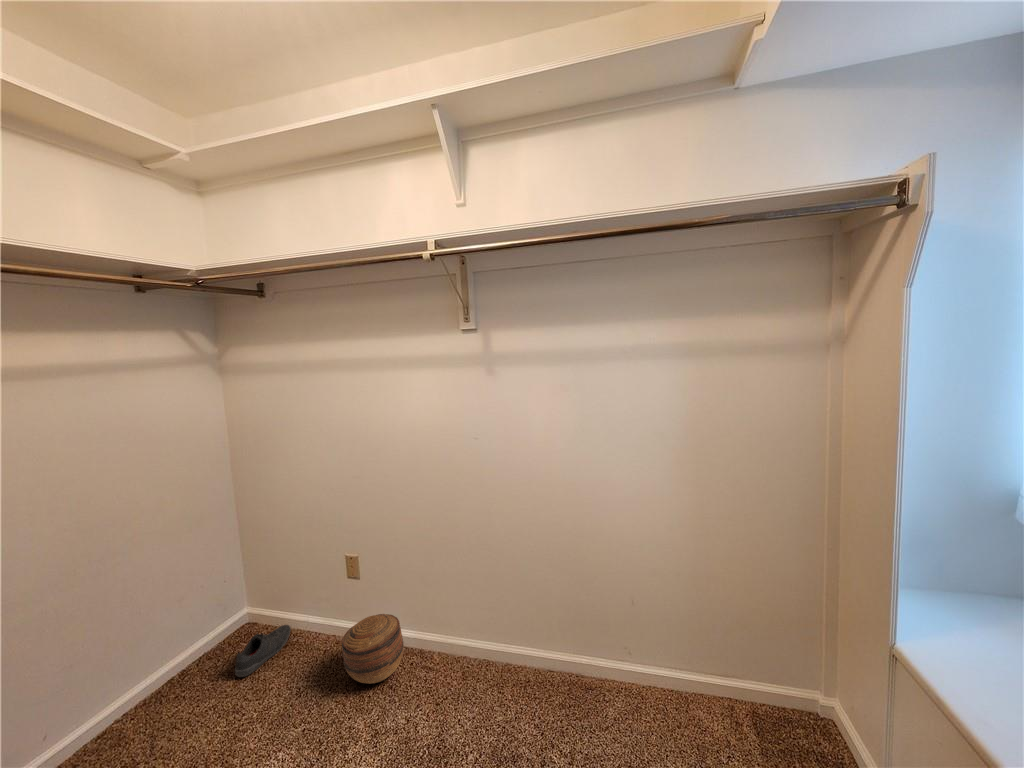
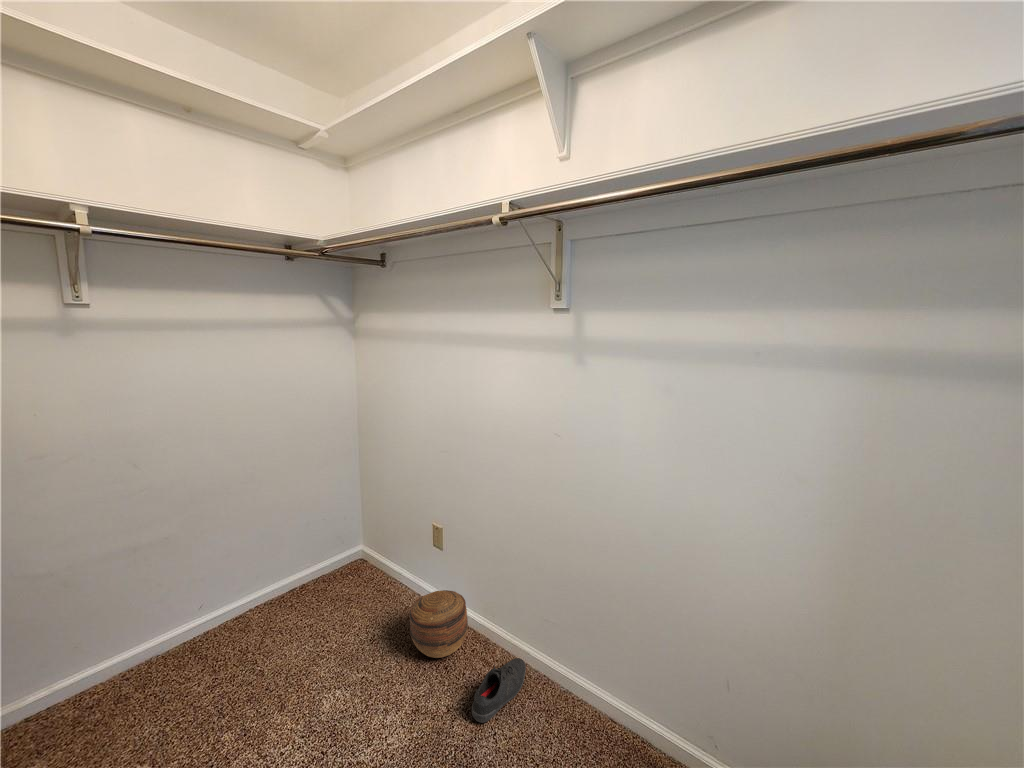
shoe: present [235,625,291,677] -> present [472,658,526,723]

